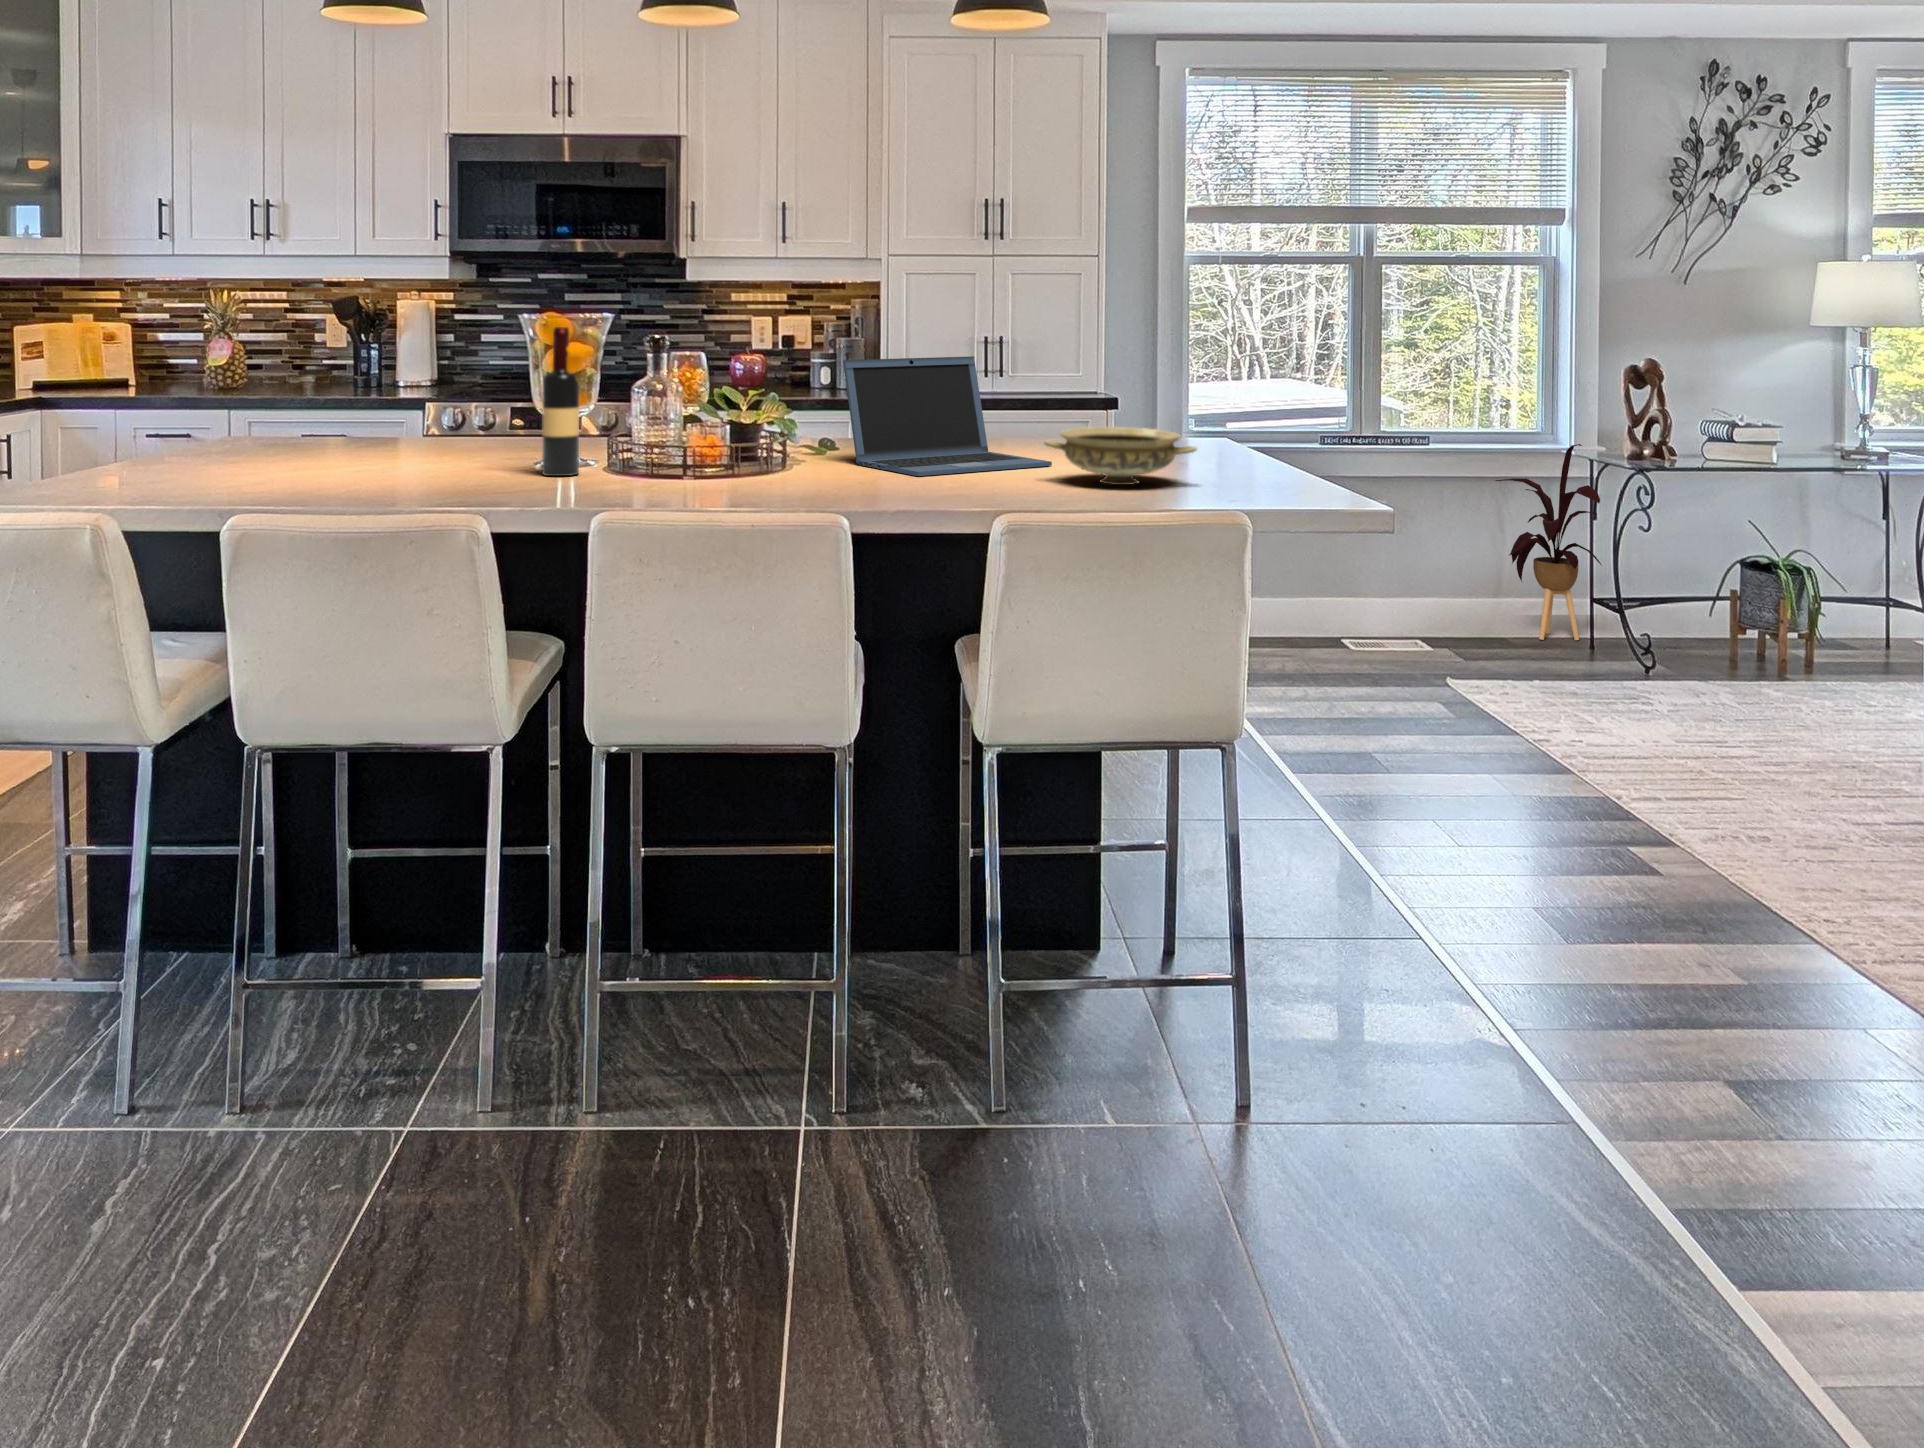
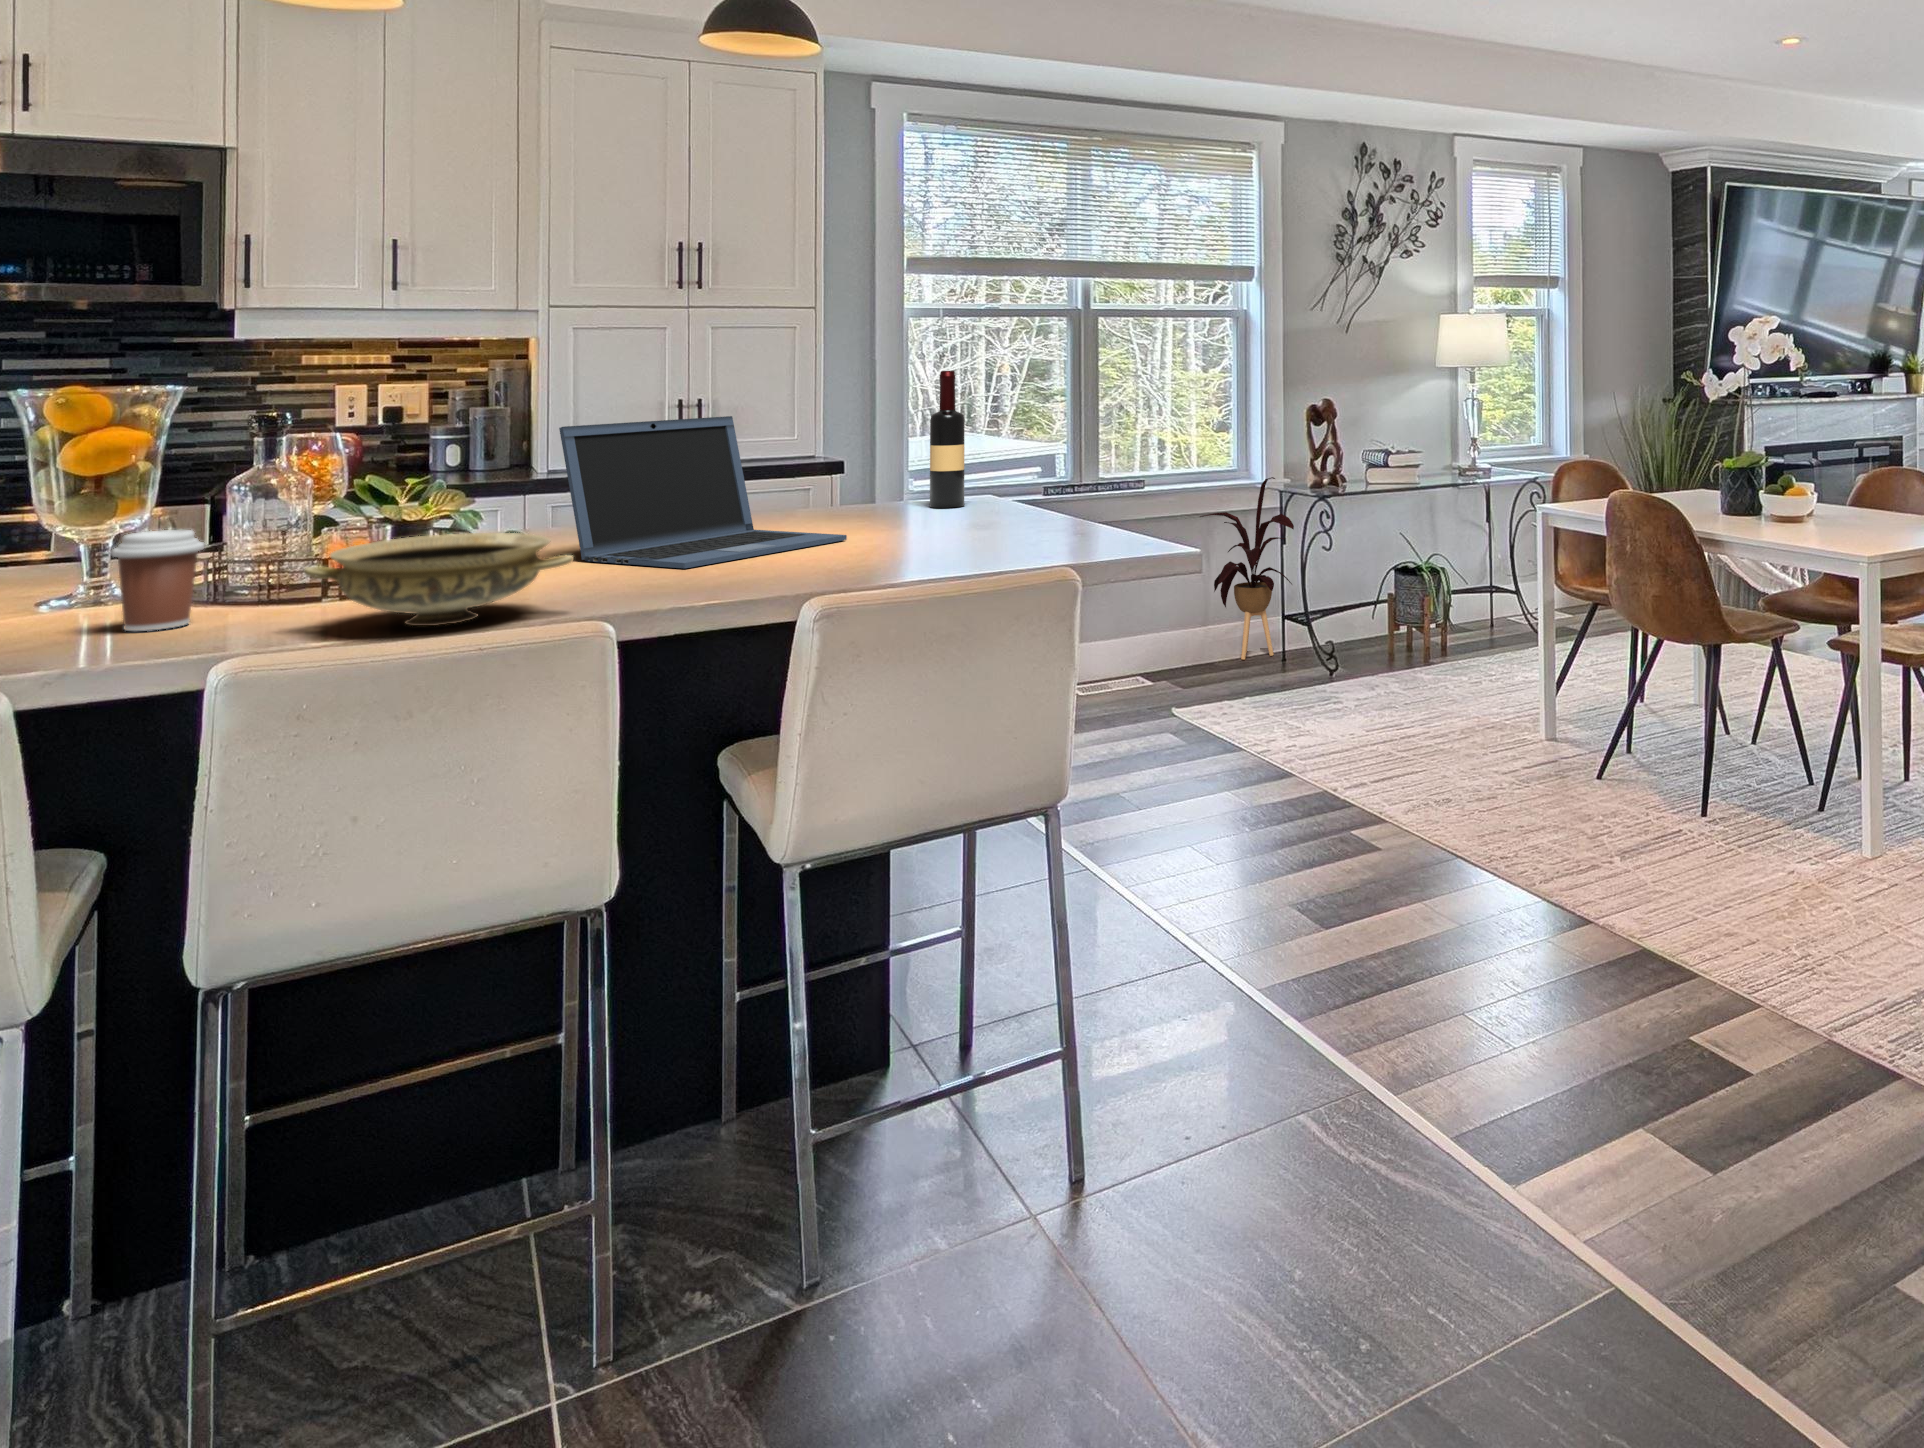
wine bottle: present [542,327,579,476] -> present [930,371,965,508]
coffee cup: none [576,419,623,484] -> present [111,530,204,631]
ceramic bowl: present [1044,427,1197,485] -> present [304,533,574,626]

